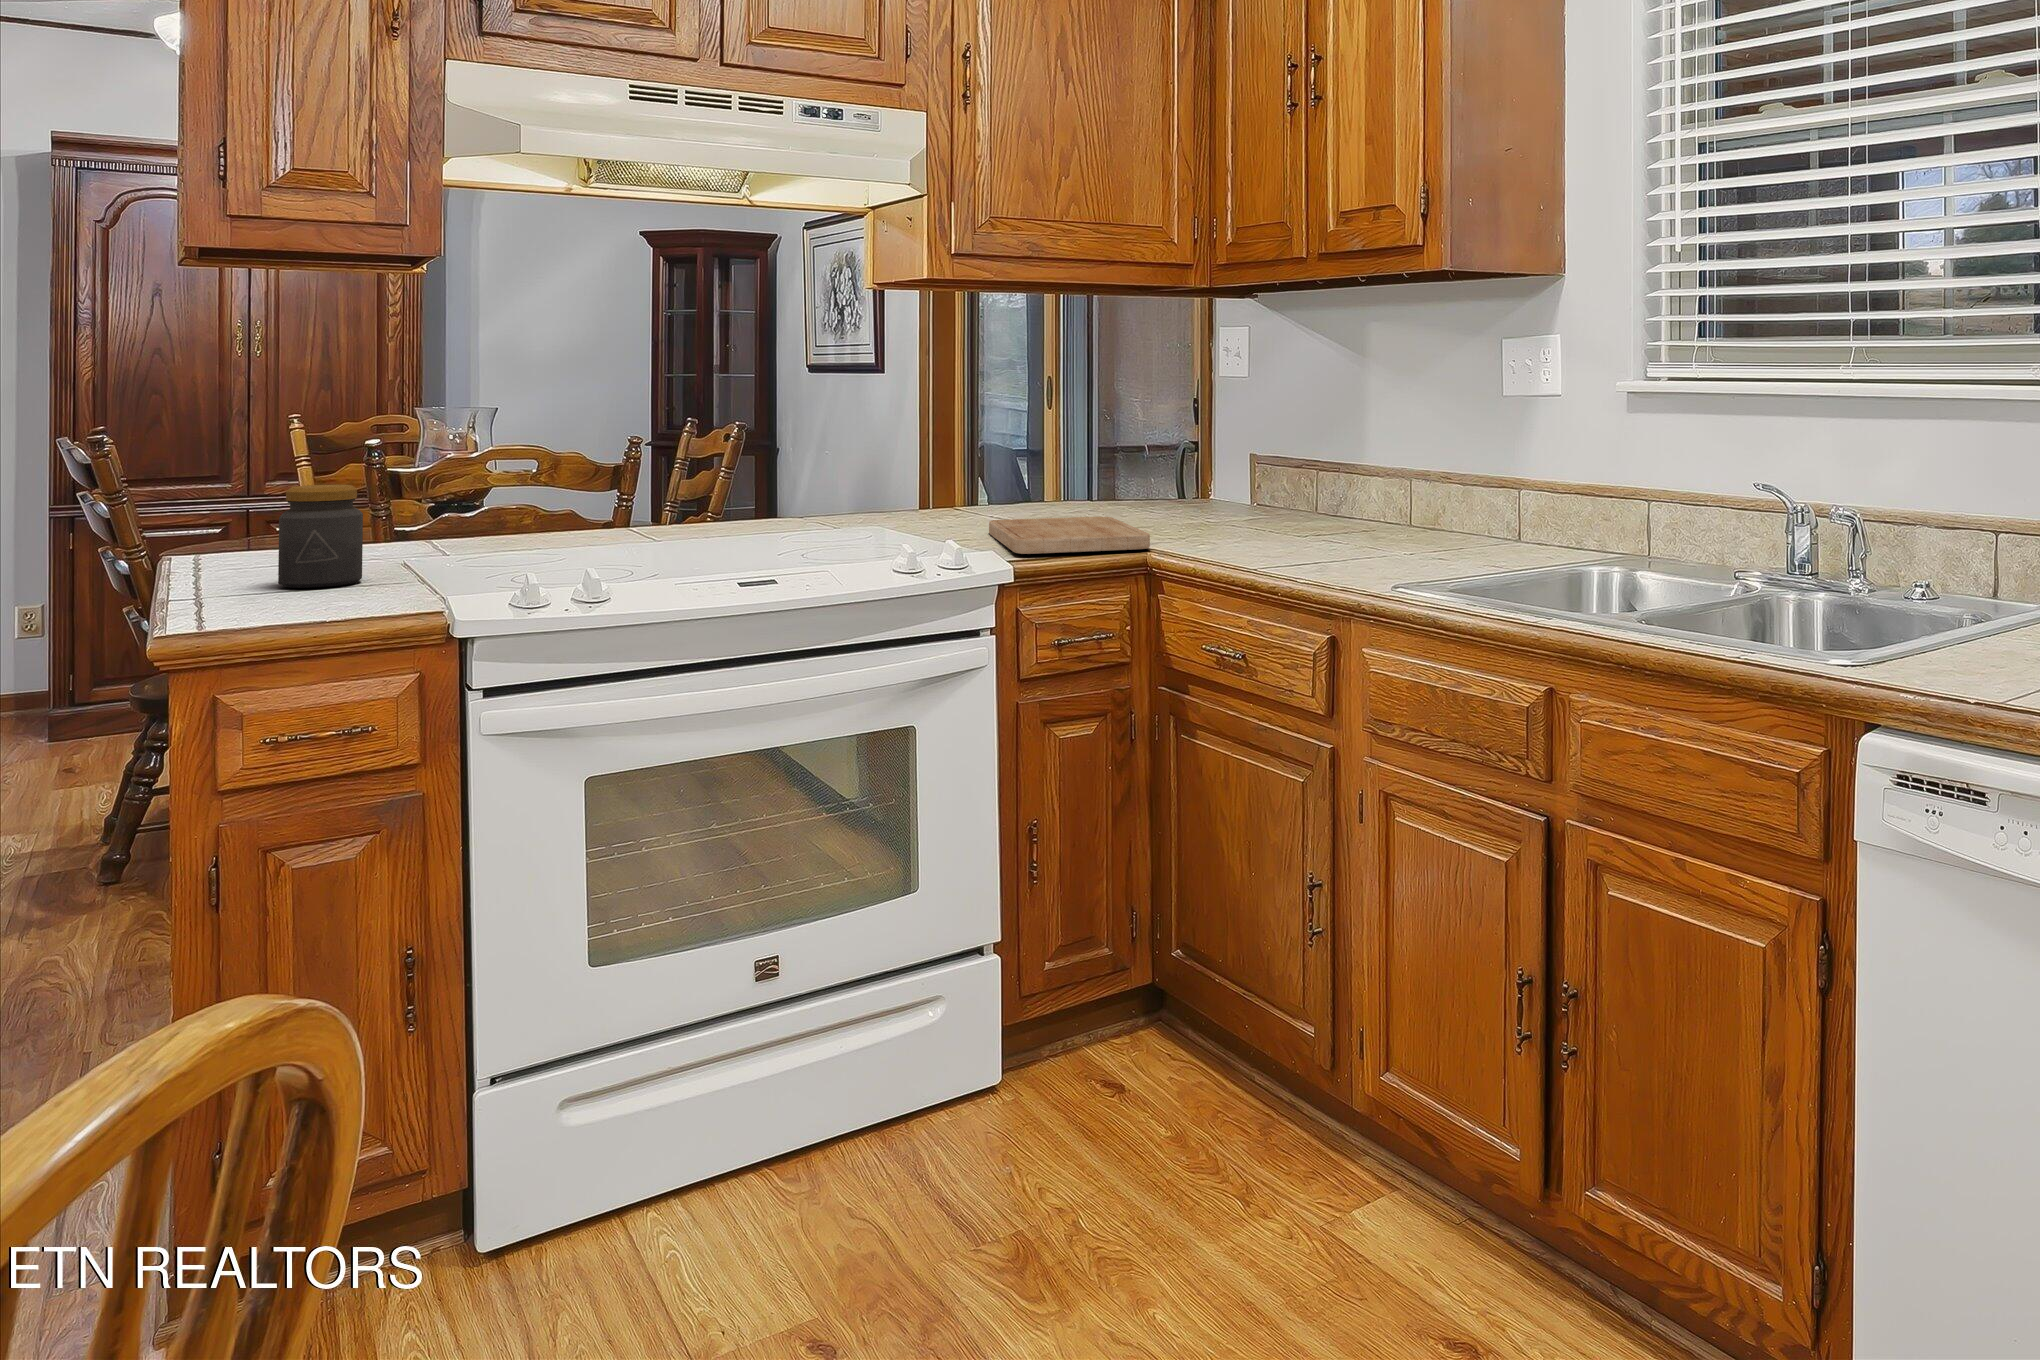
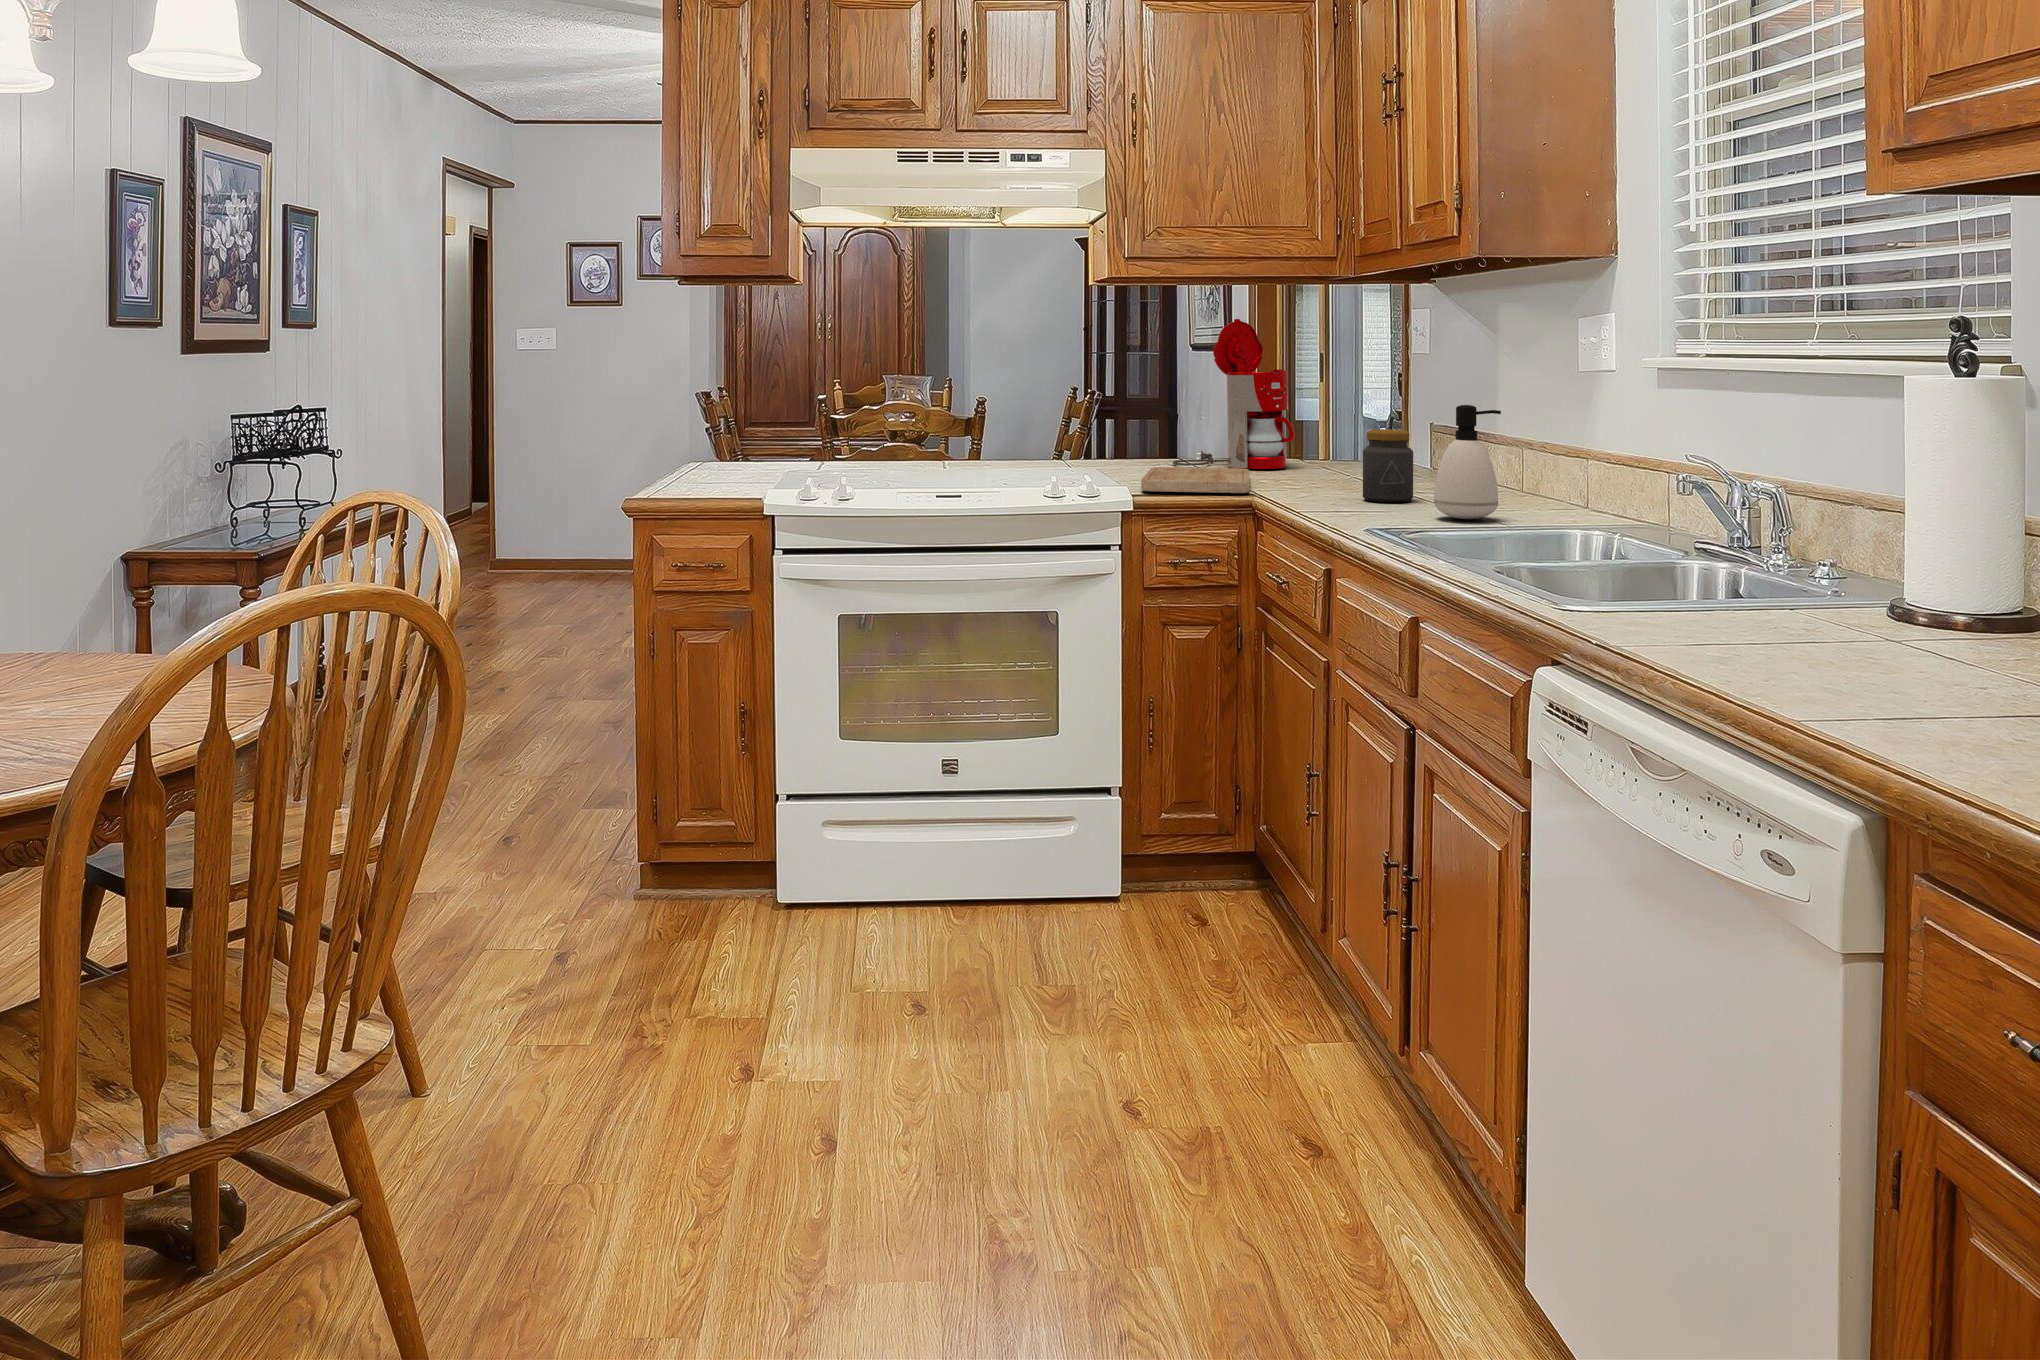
coffee maker: none [987,333,1145,516] -> present [1173,319,1295,469]
soap dispenser: none [1401,439,1472,566] -> present [1434,405,1501,519]
jar: present [278,485,363,588] -> present [1363,429,1413,502]

